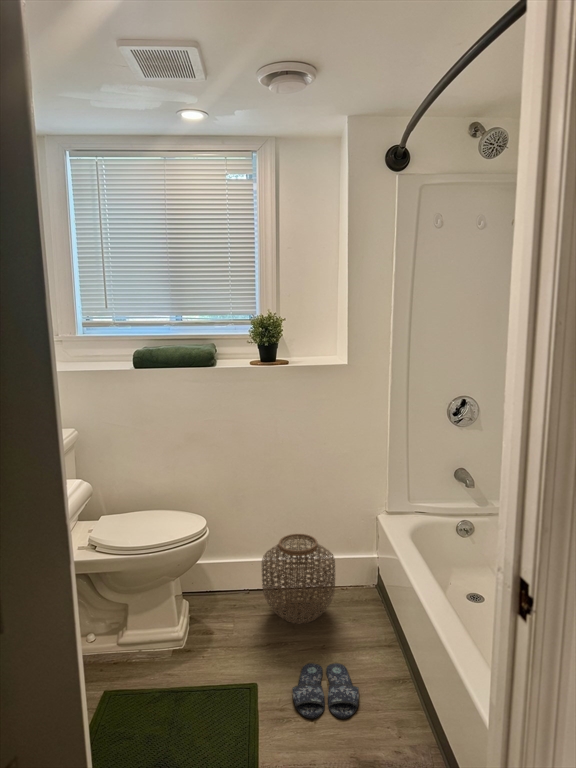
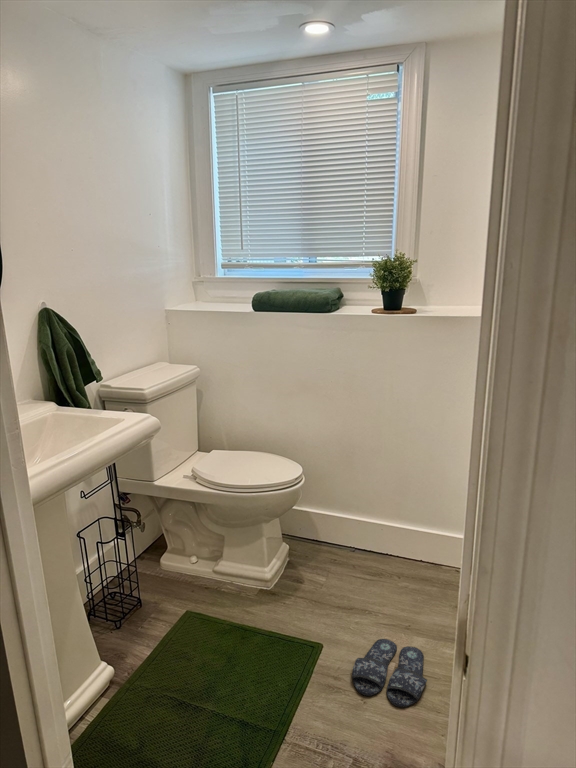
woven basket: present [262,534,335,623] -> none [358,501,441,597]

